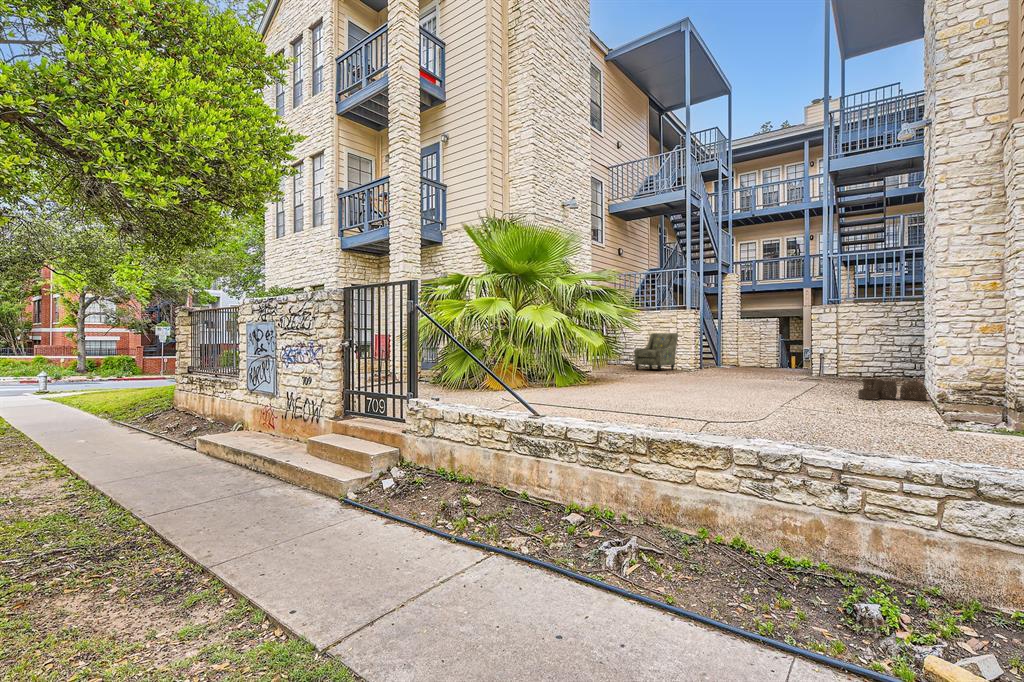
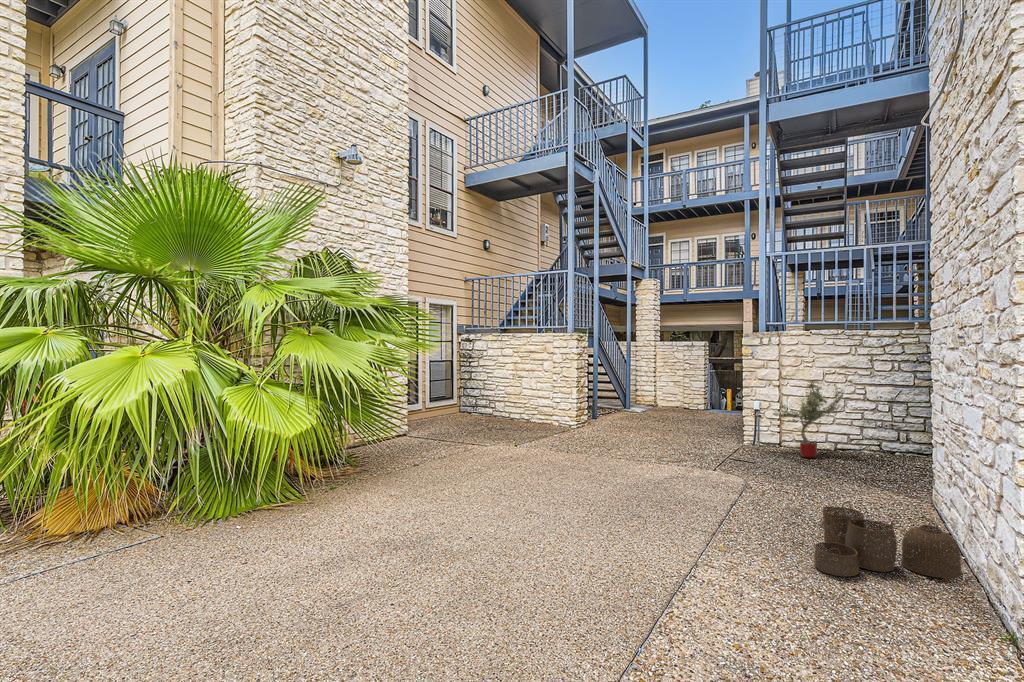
armchair: present [634,333,678,371] -> none [486,368,554,431]
potted tree: none [832,333,880,379] -> present [773,381,844,458]

